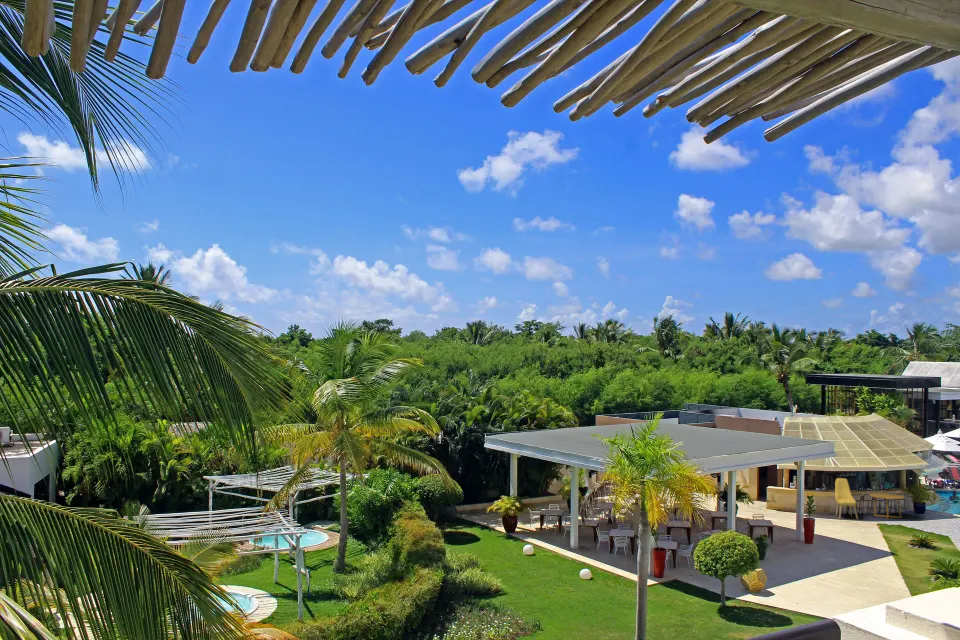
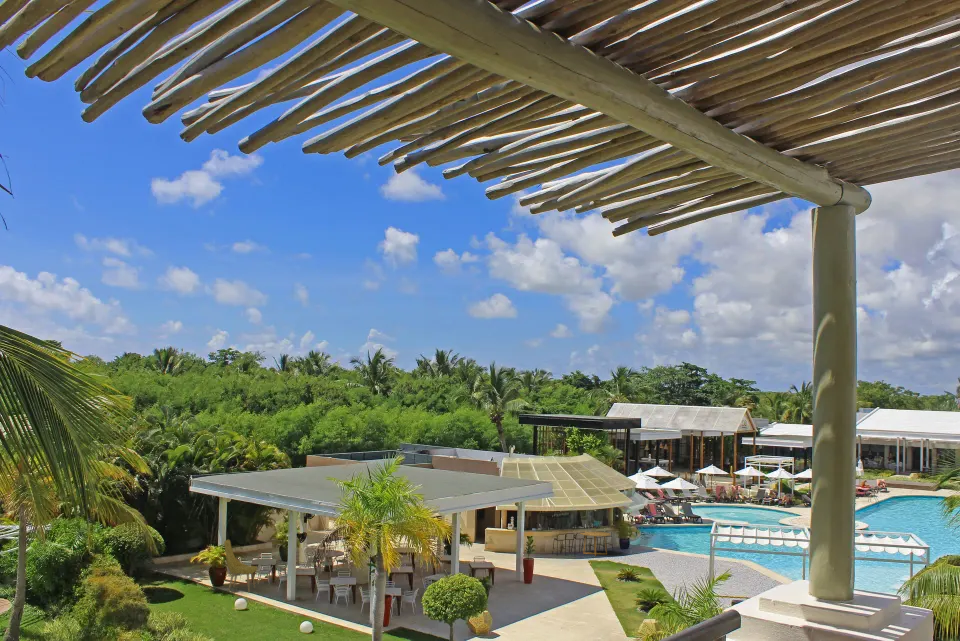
chair: present [835,478,858,519] -> present [224,540,257,592]

